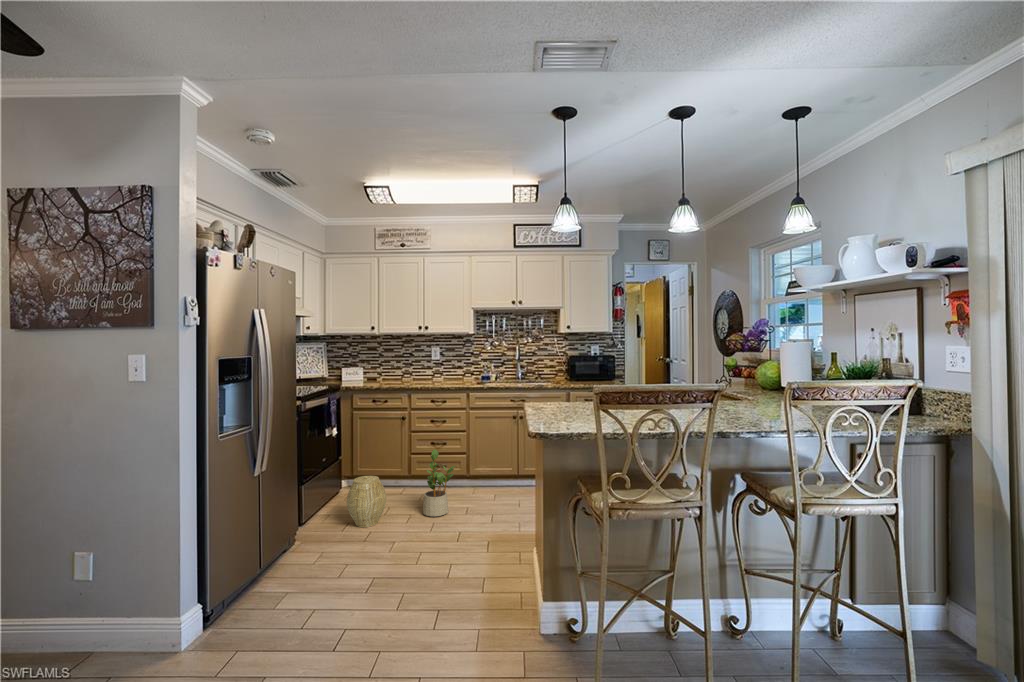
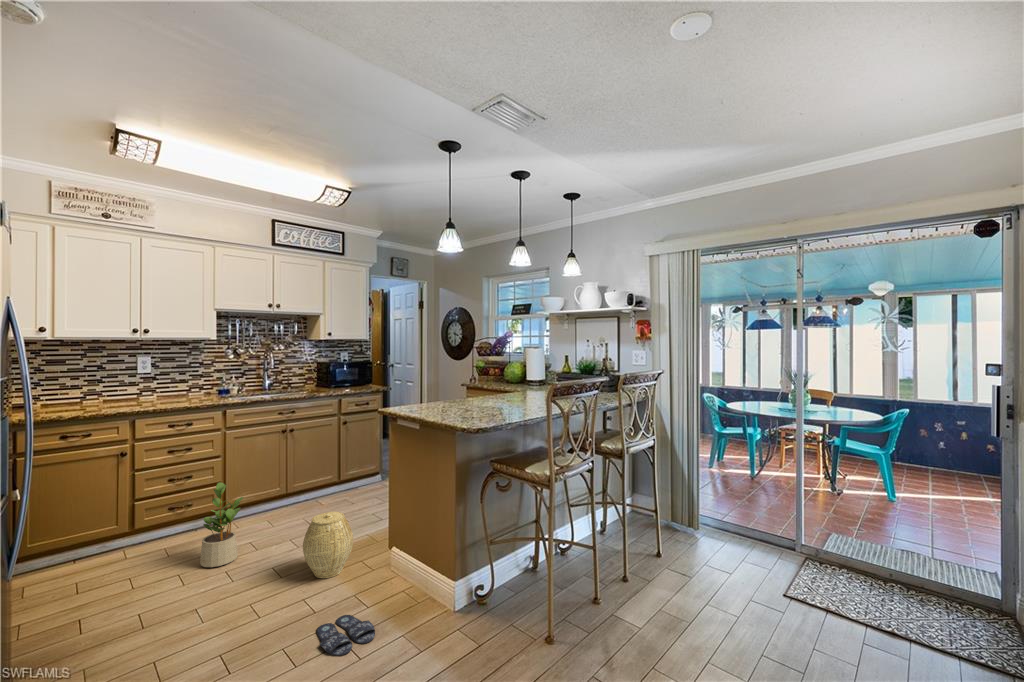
woven basket: present [347,476,386,527] -> present [303,512,353,578]
slippers: none [411,587,459,617] -> present [317,615,375,656]

